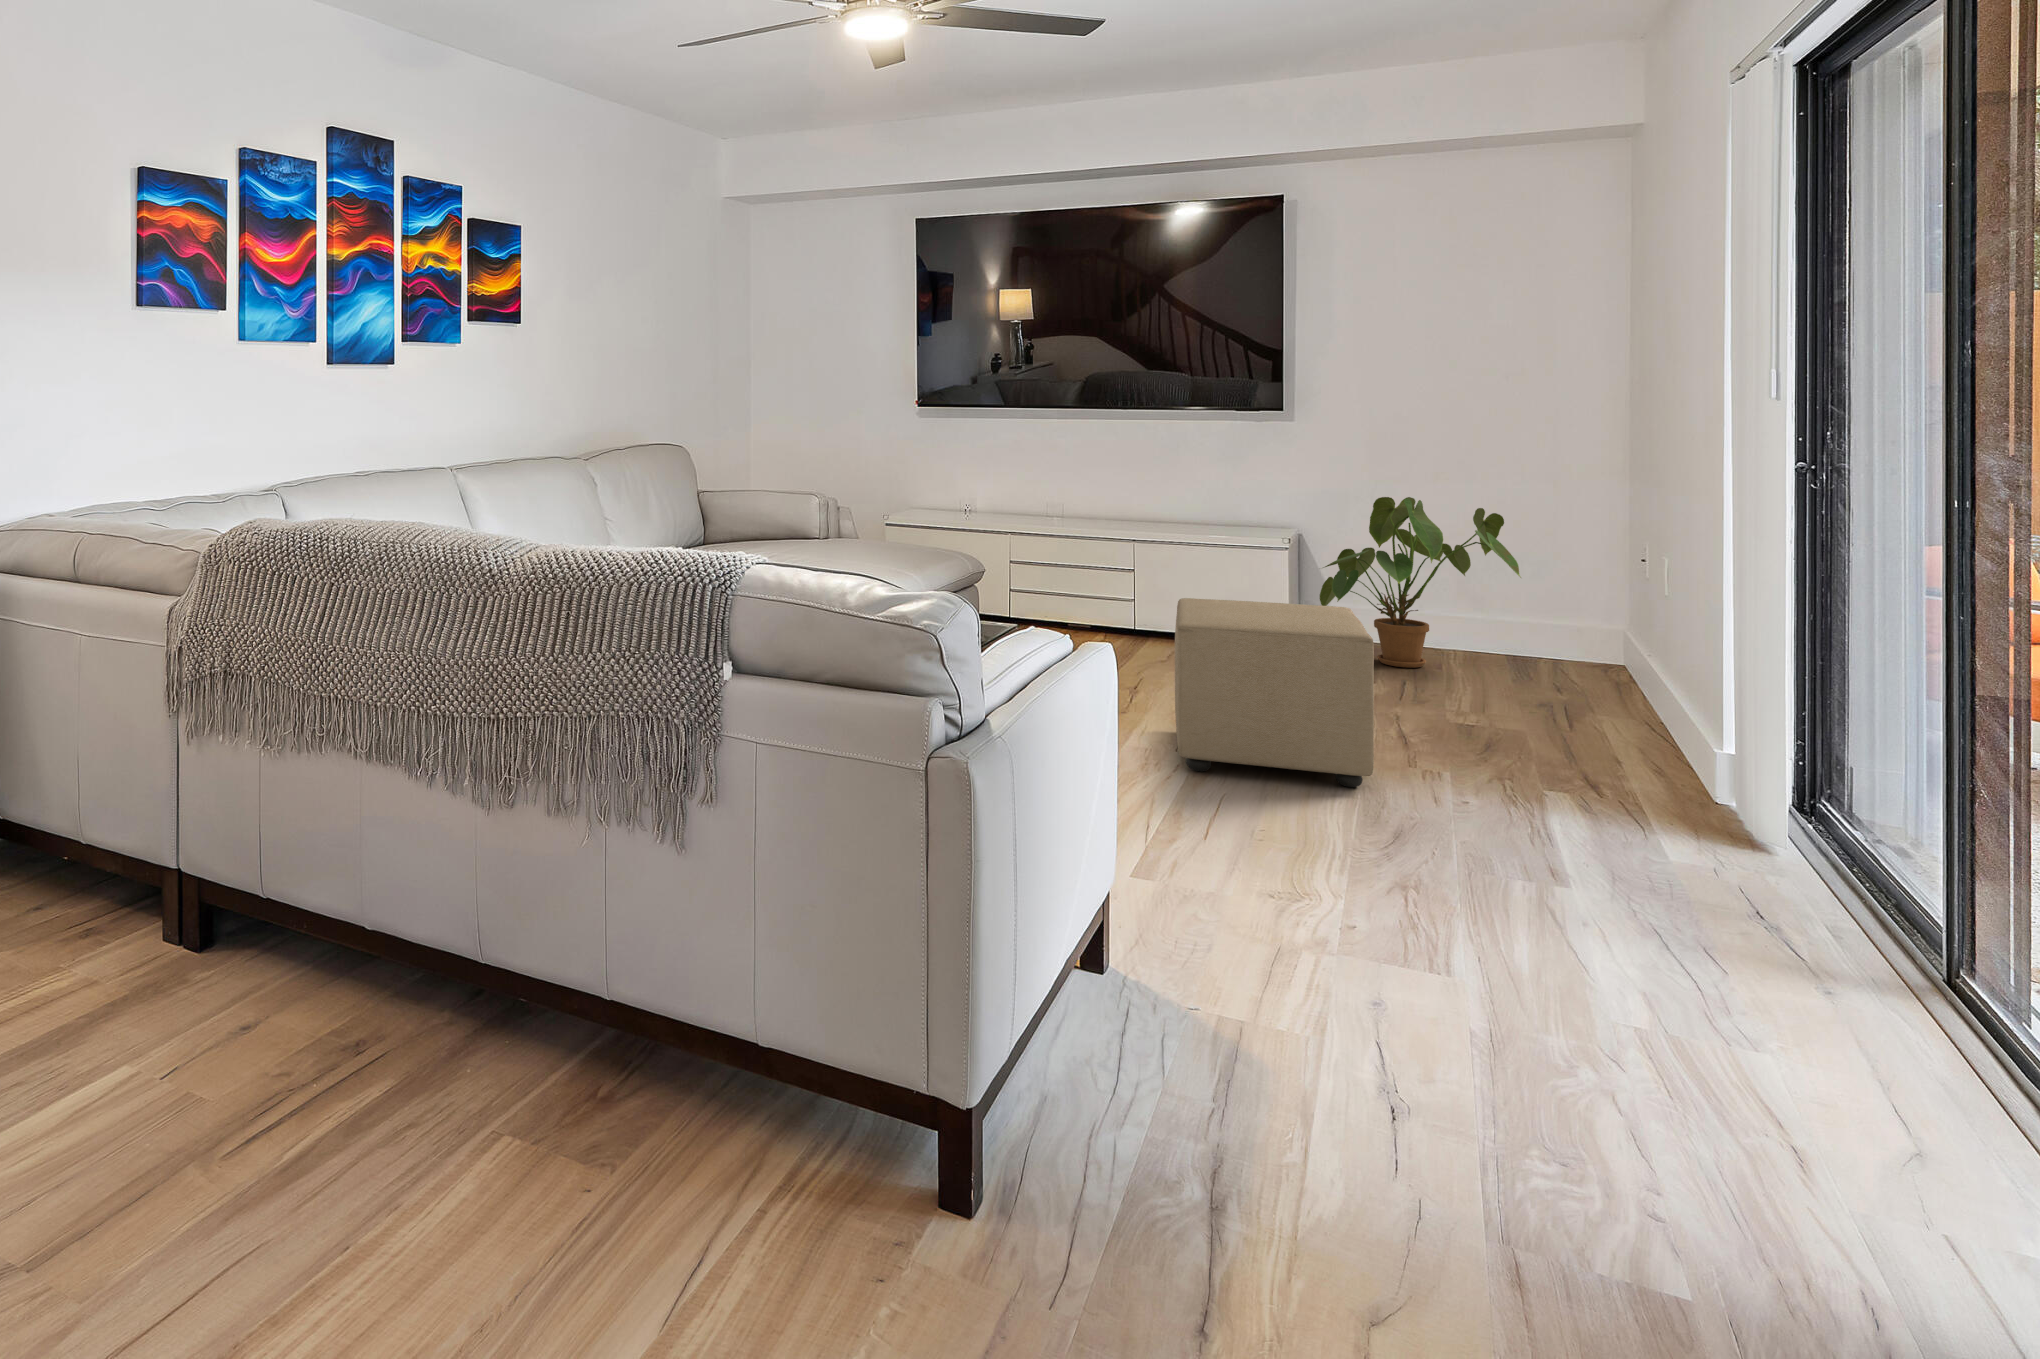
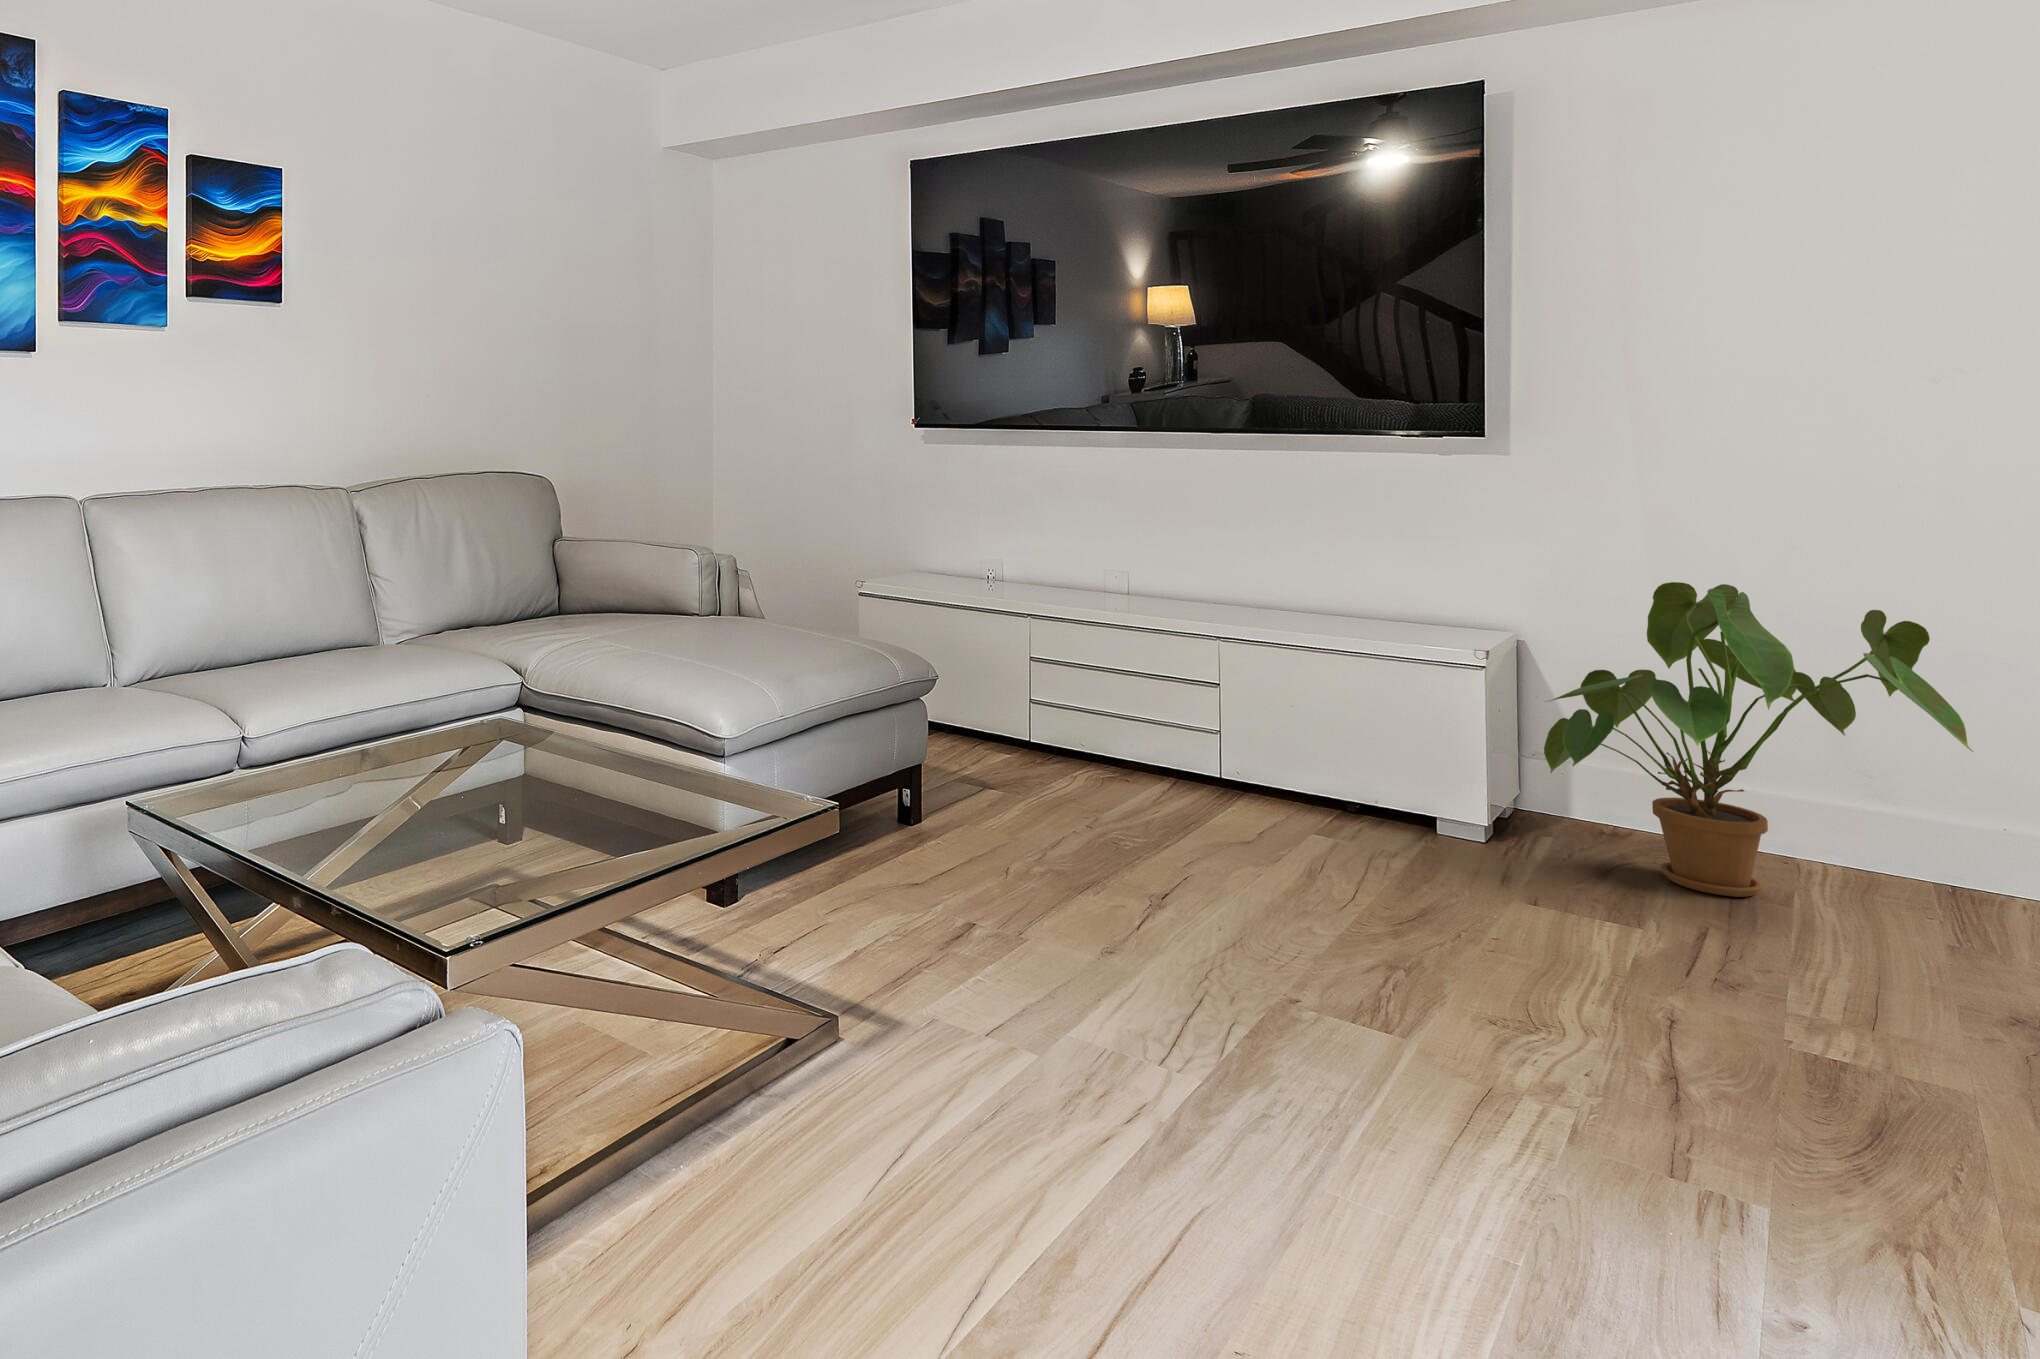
ottoman: present [1175,598,1374,787] -> none [1127,767,1576,1254]

